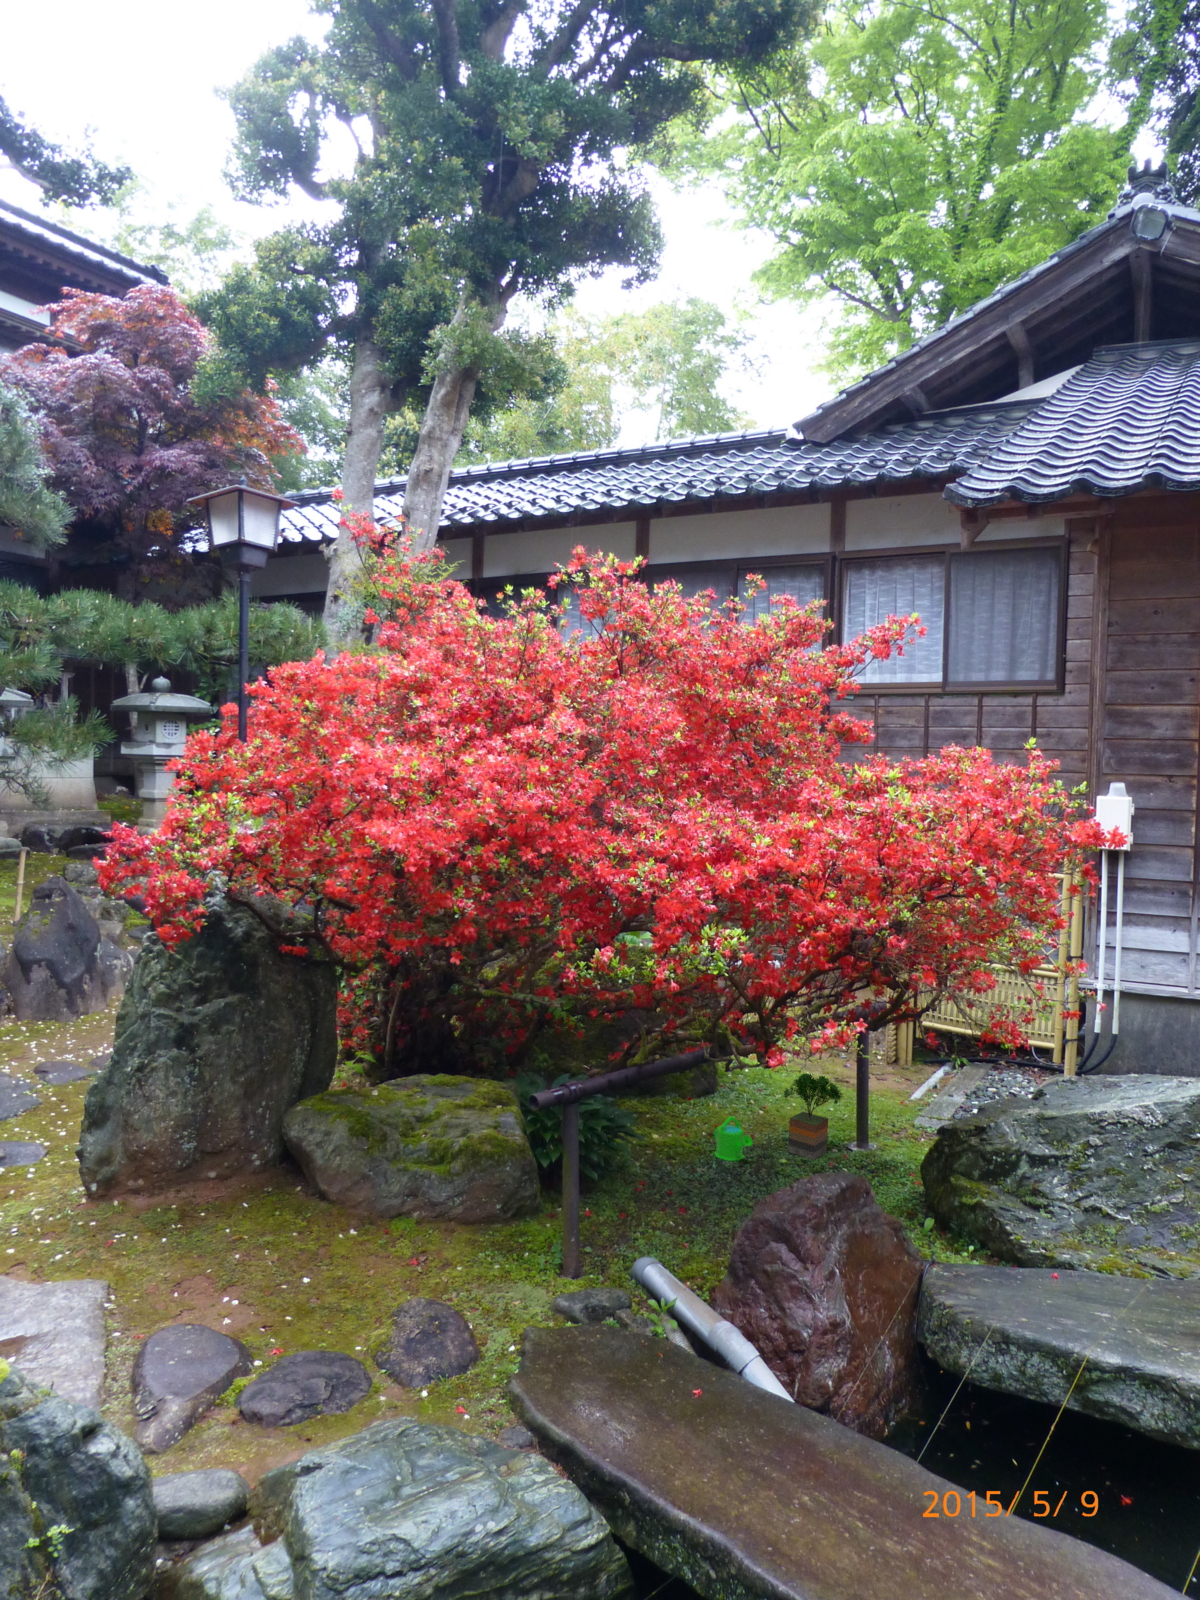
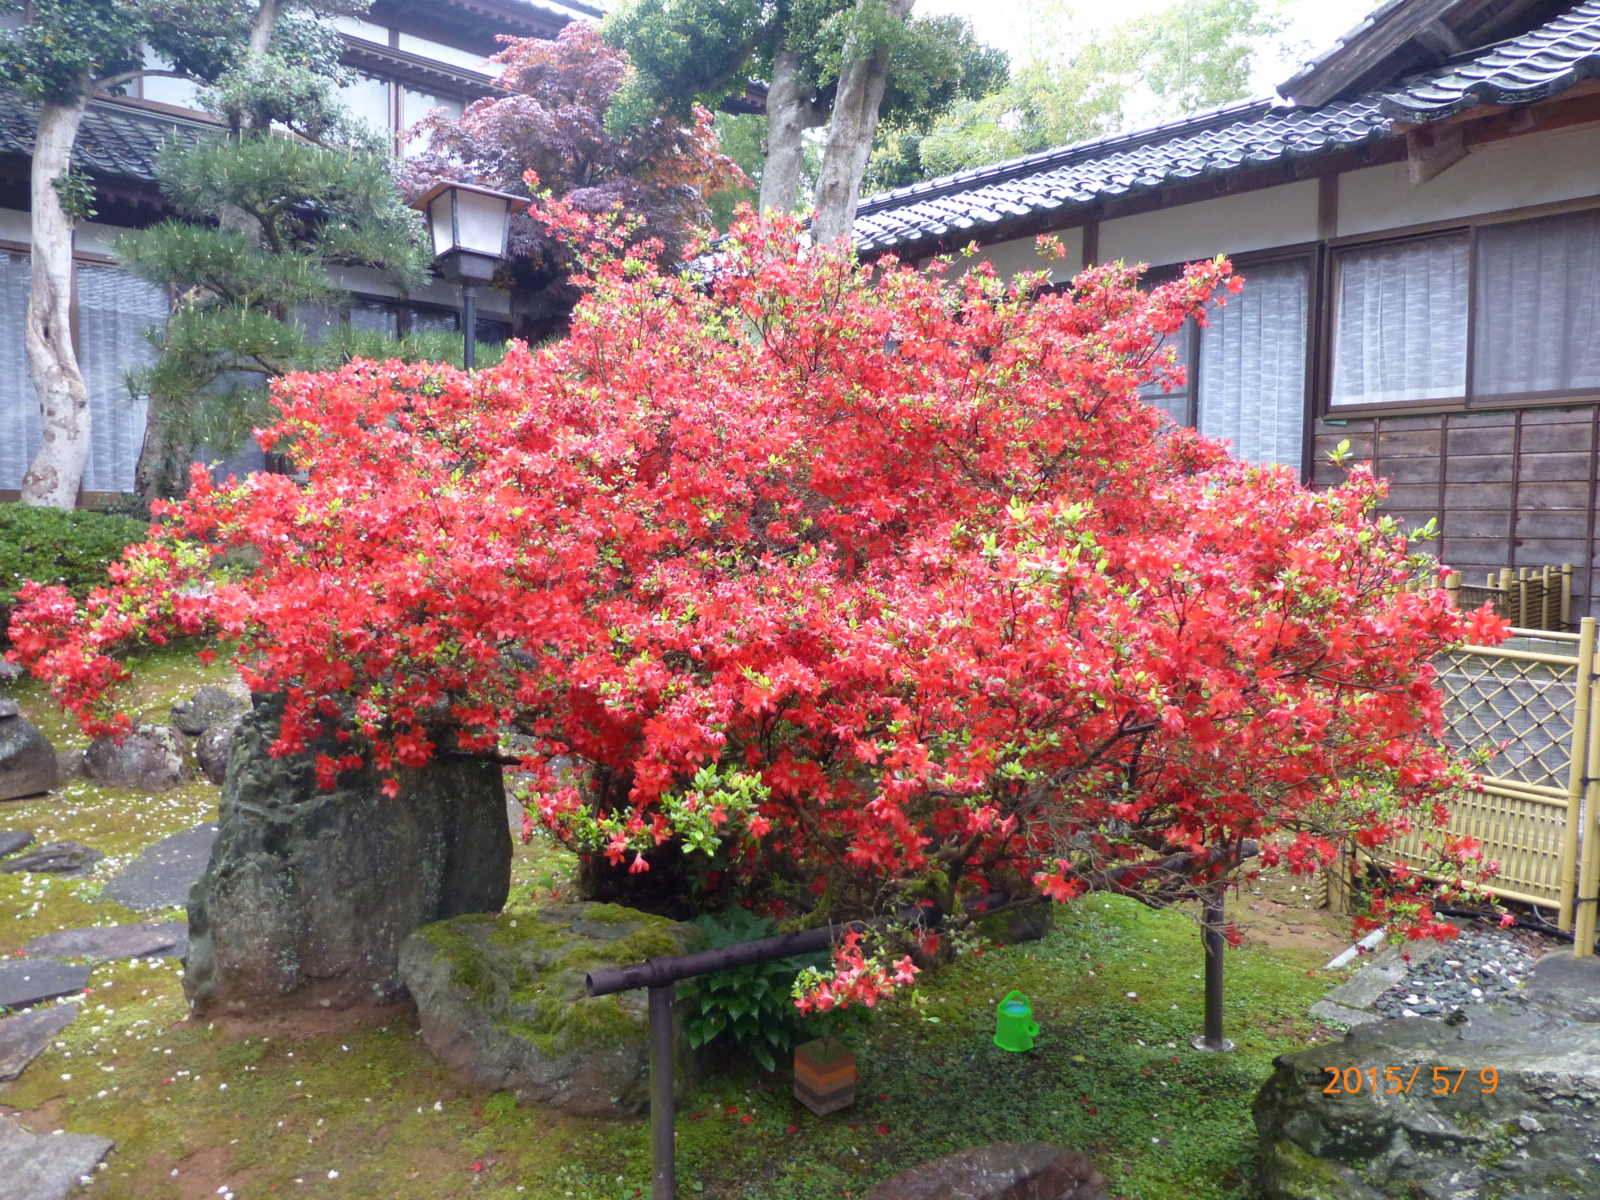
potted tree: present [784,1073,842,1160] -> present [787,1000,876,1116]

